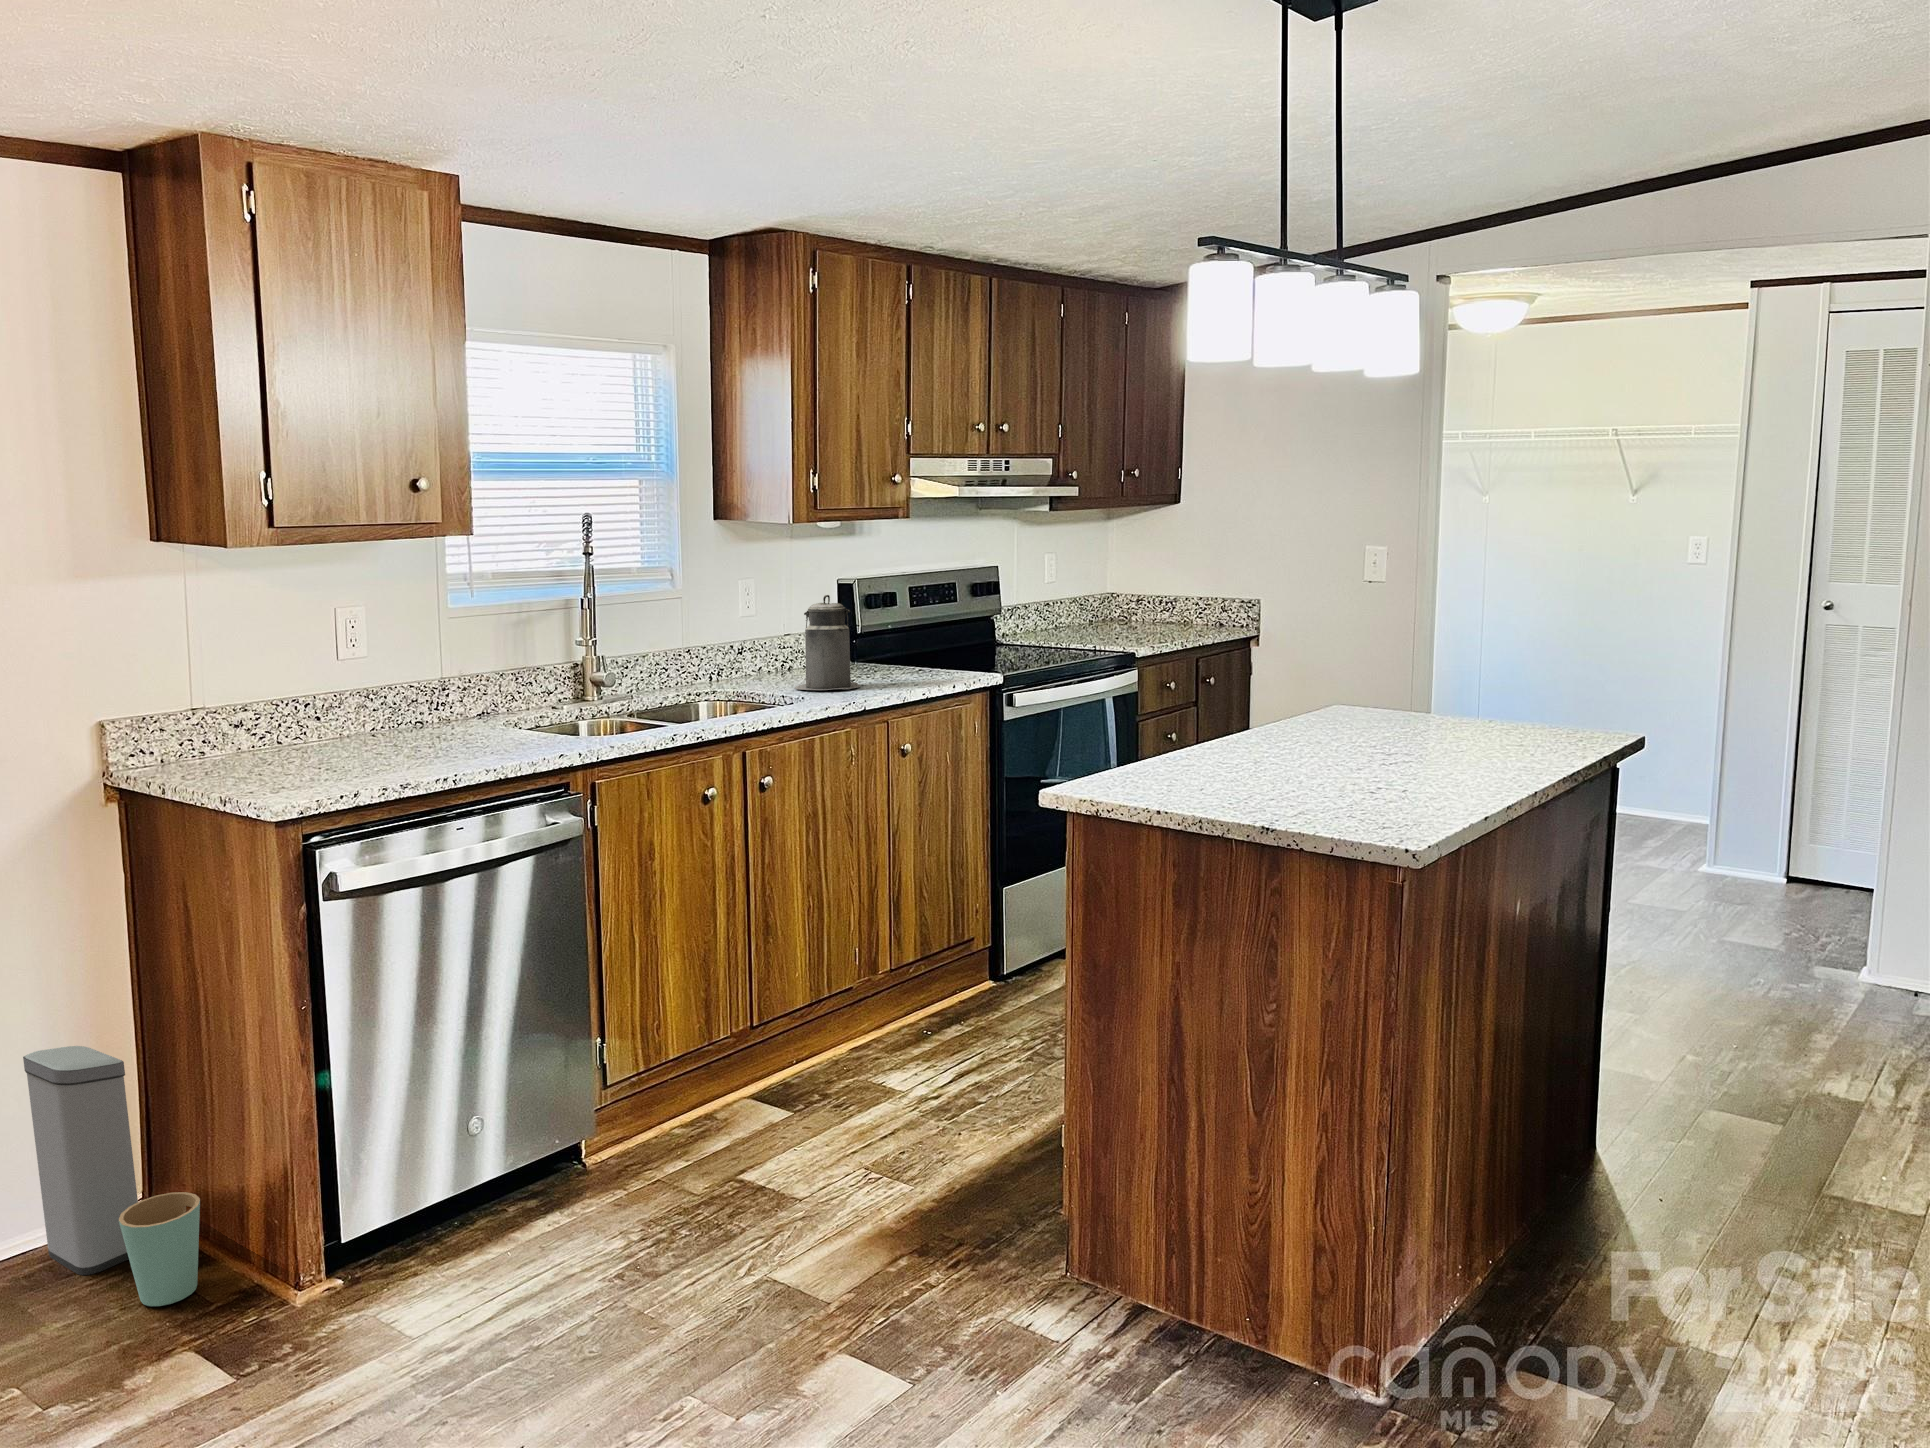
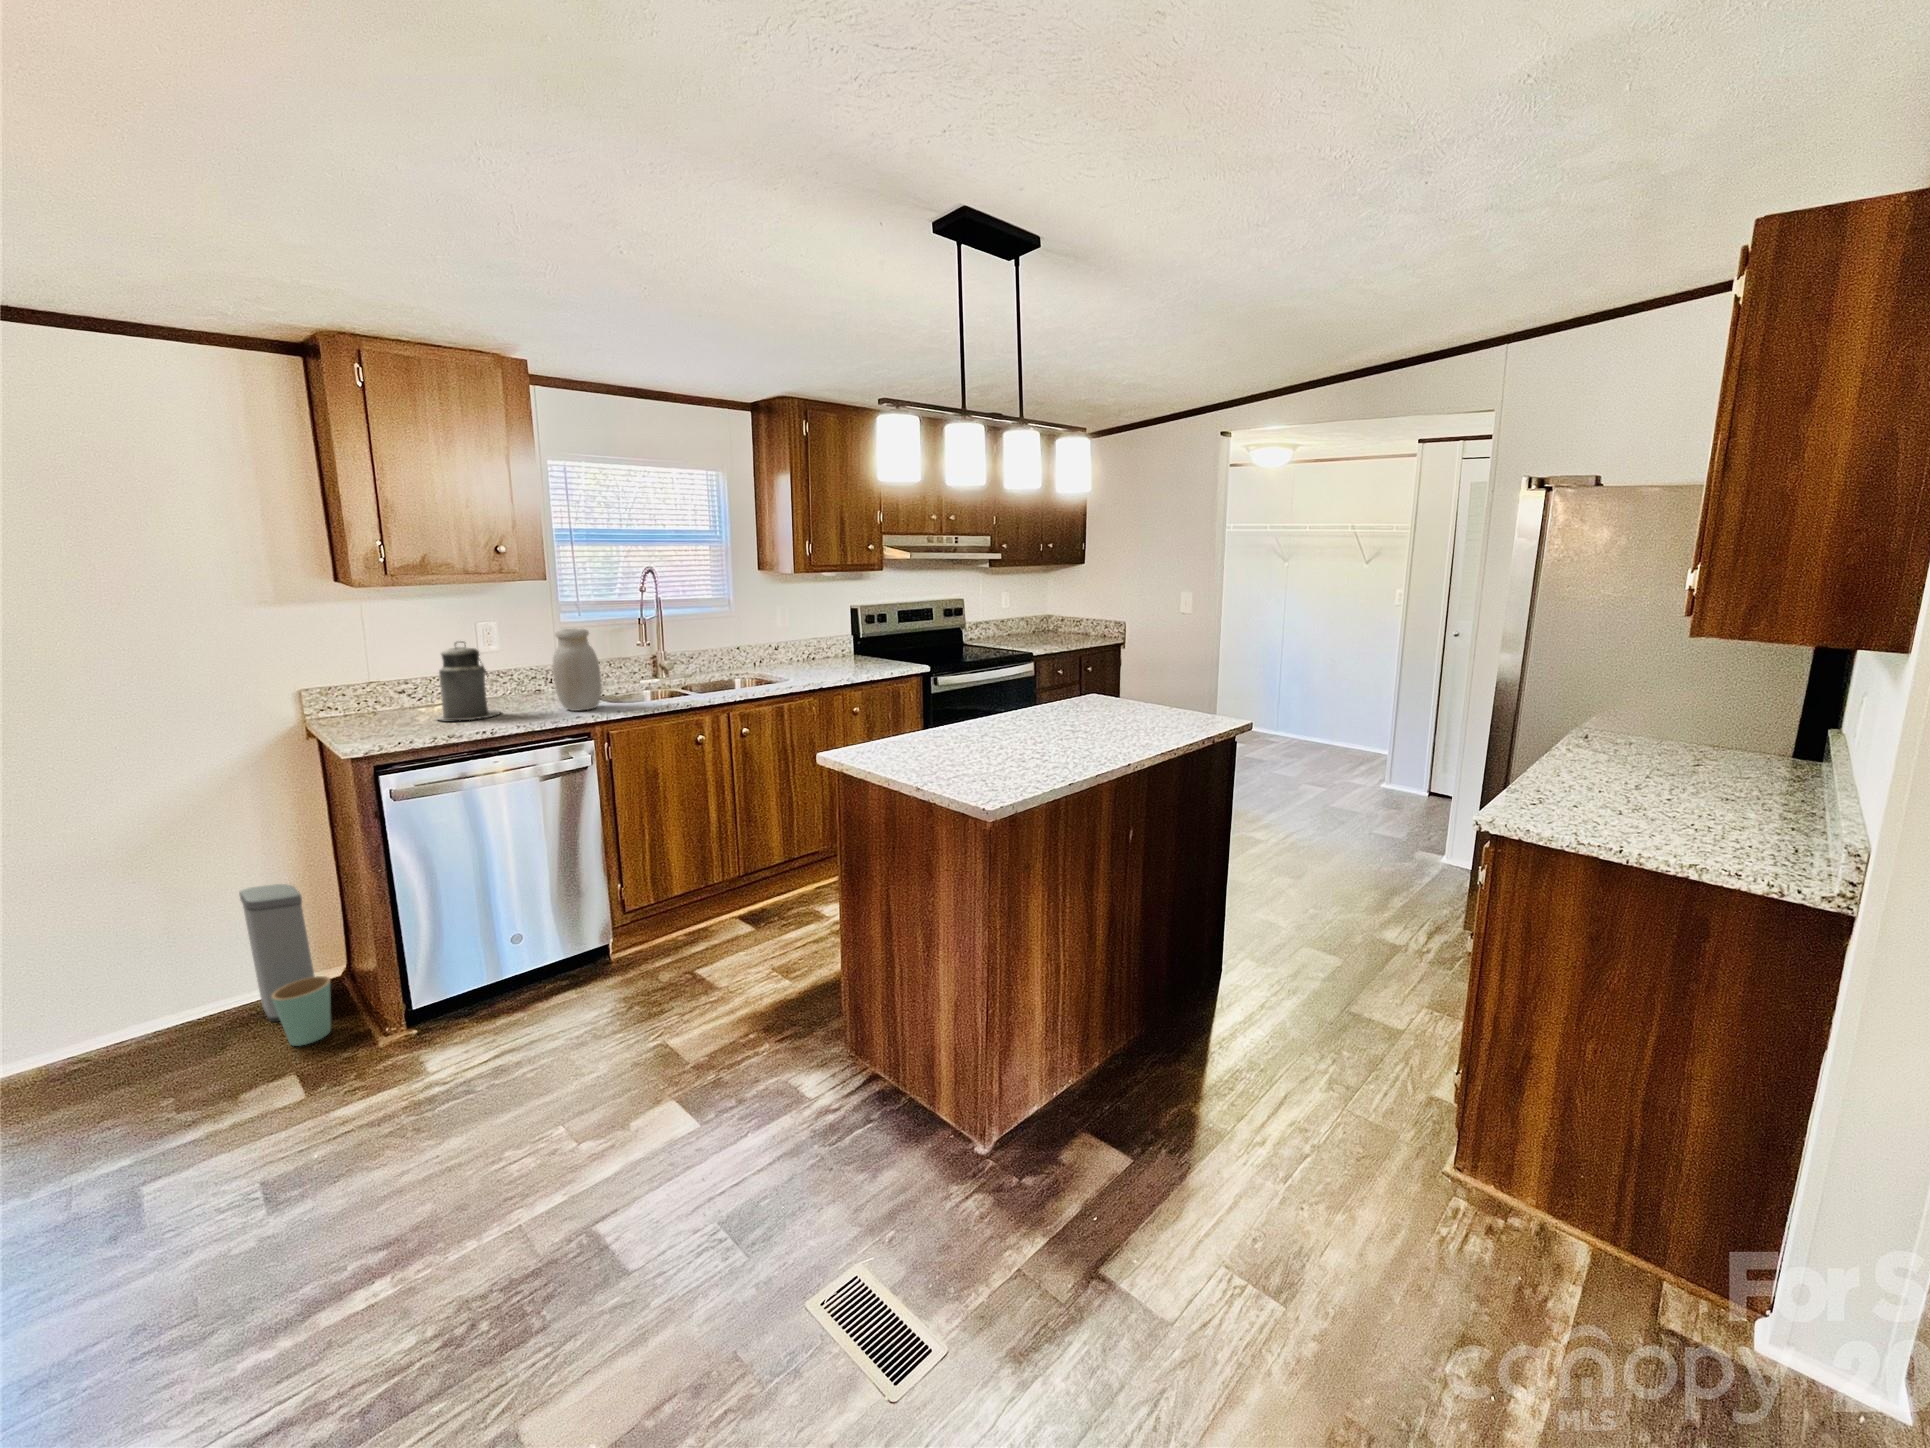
canister: present [795,595,860,690] -> present [437,641,501,720]
jar: none [493,614,567,749] -> present [553,629,602,711]

